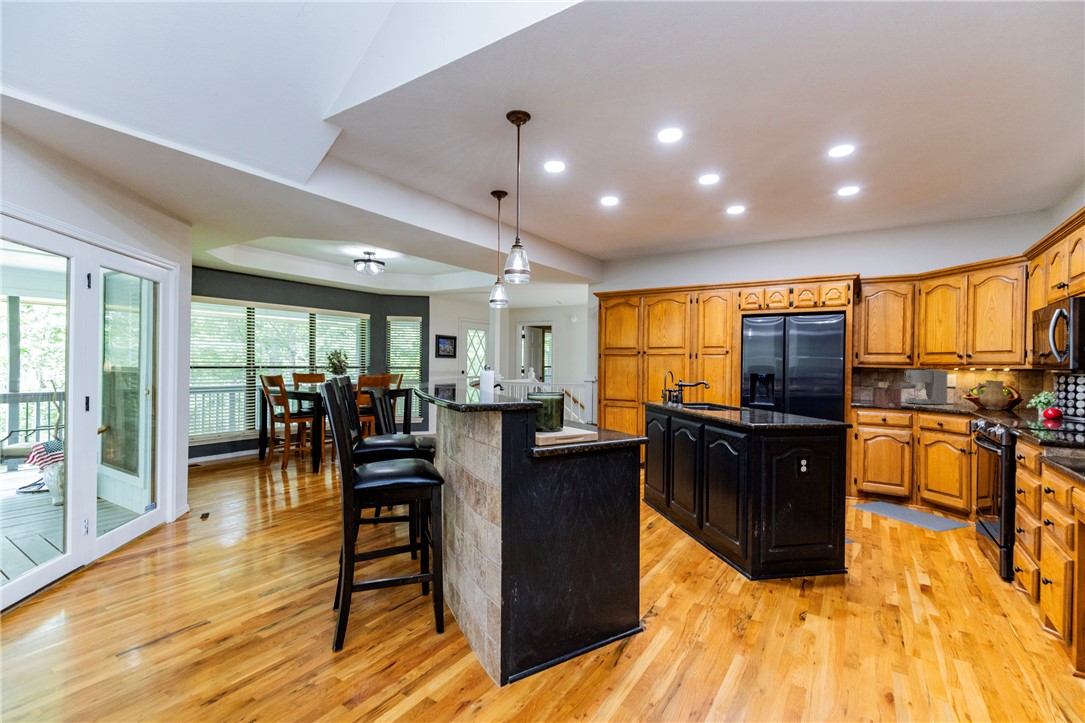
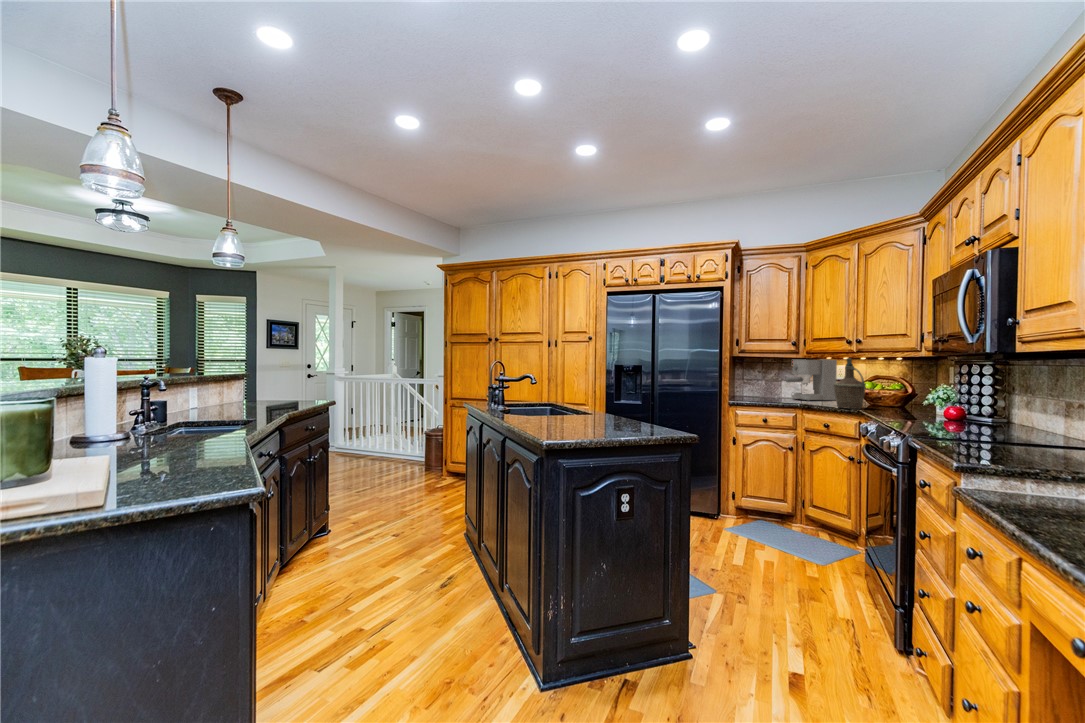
bottle: none [946,370,976,411] -> present [834,358,866,409]
ceramic pitcher: present [976,380,1008,410] -> none [867,371,901,407]
toaster: present [872,382,901,409] -> none [753,374,785,407]

